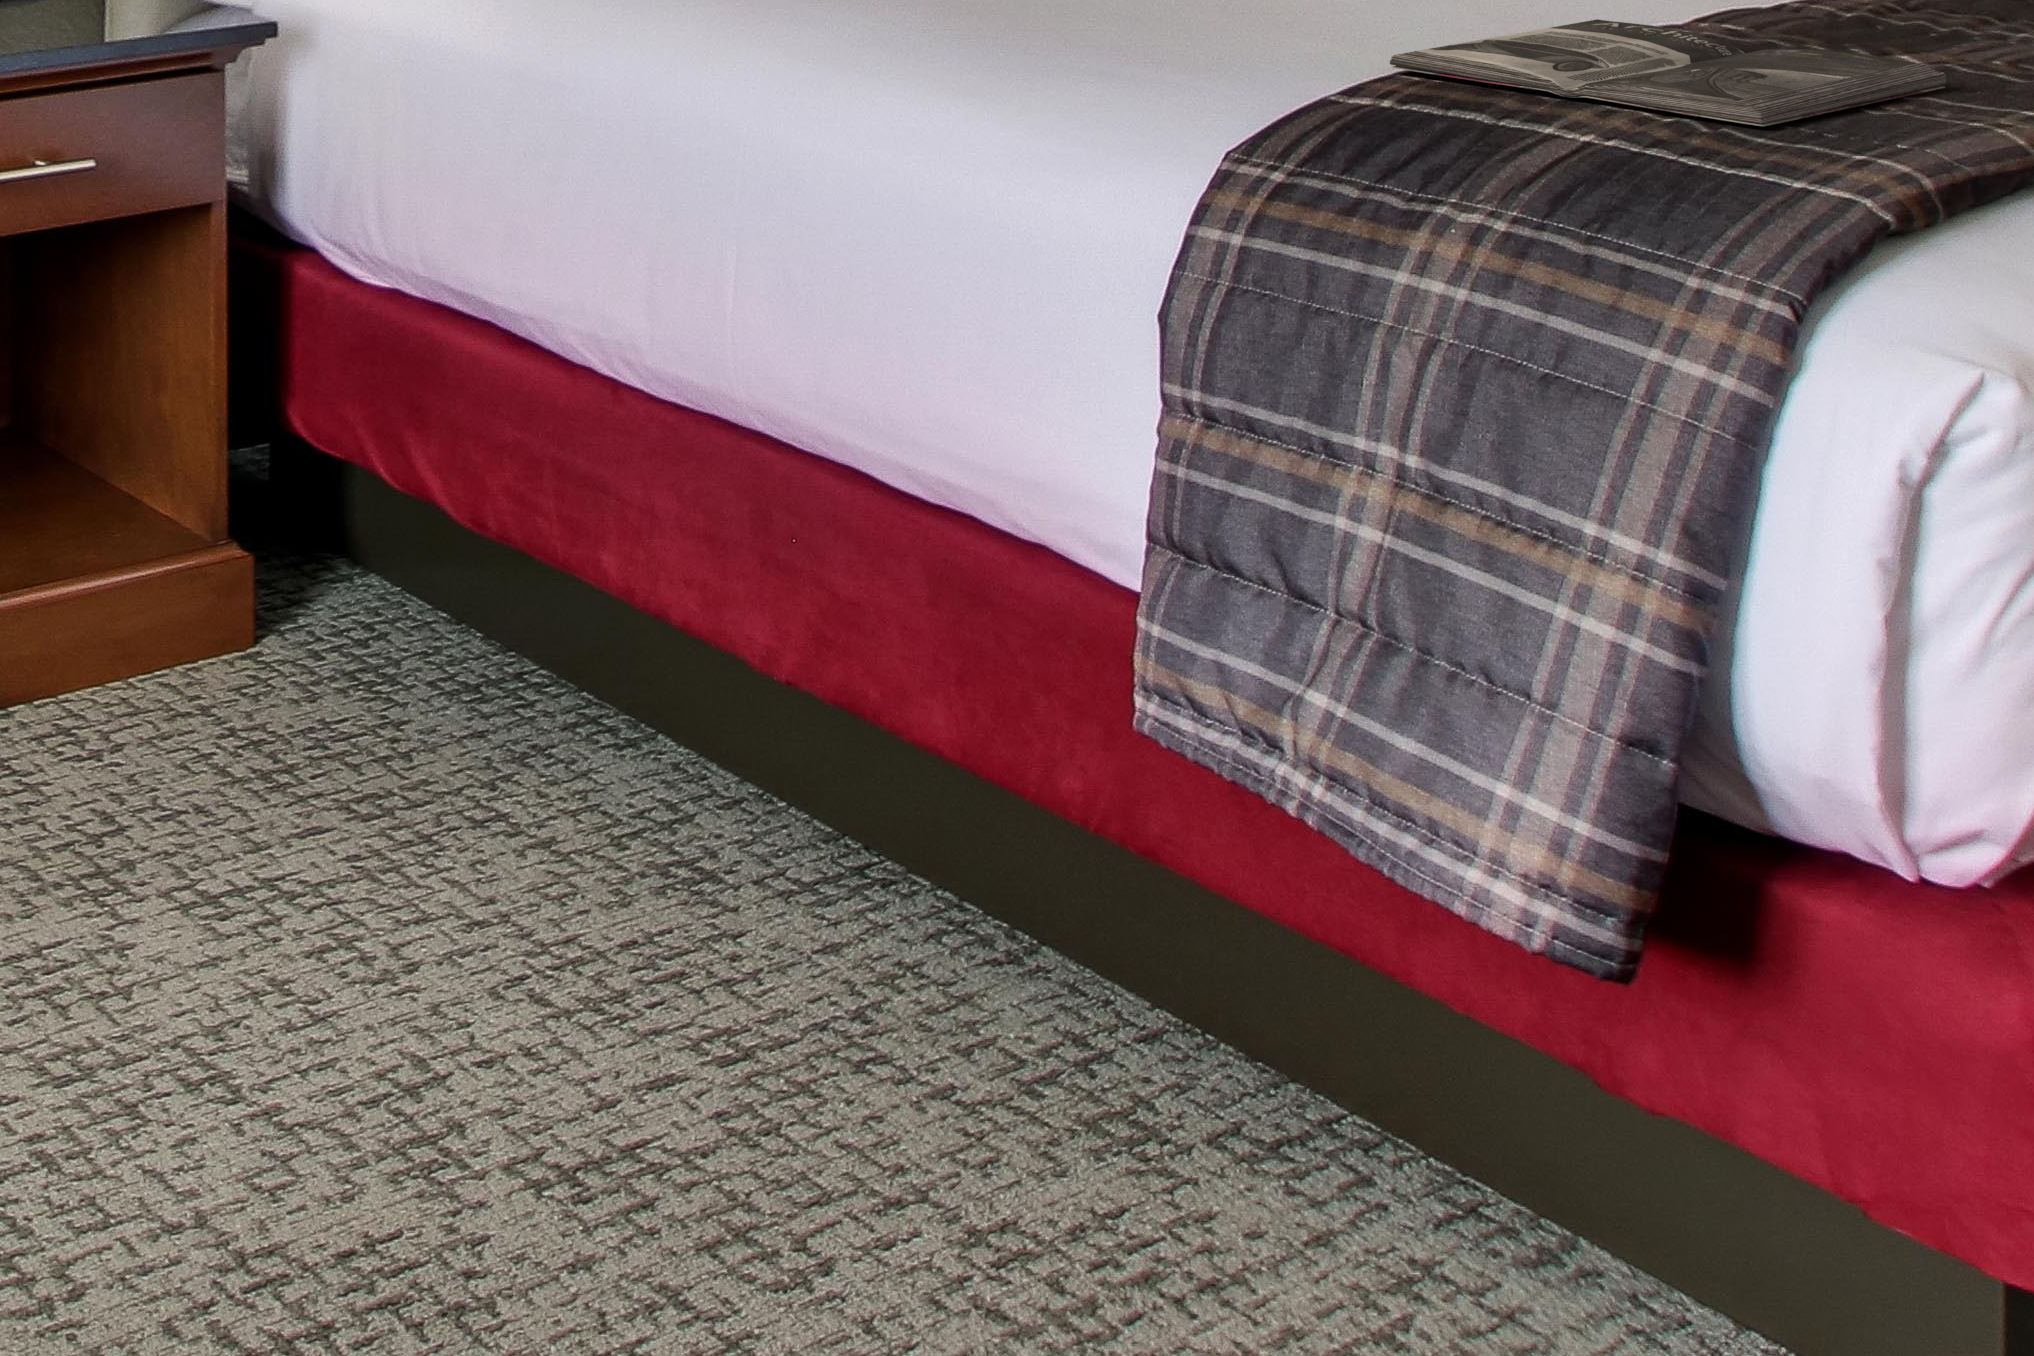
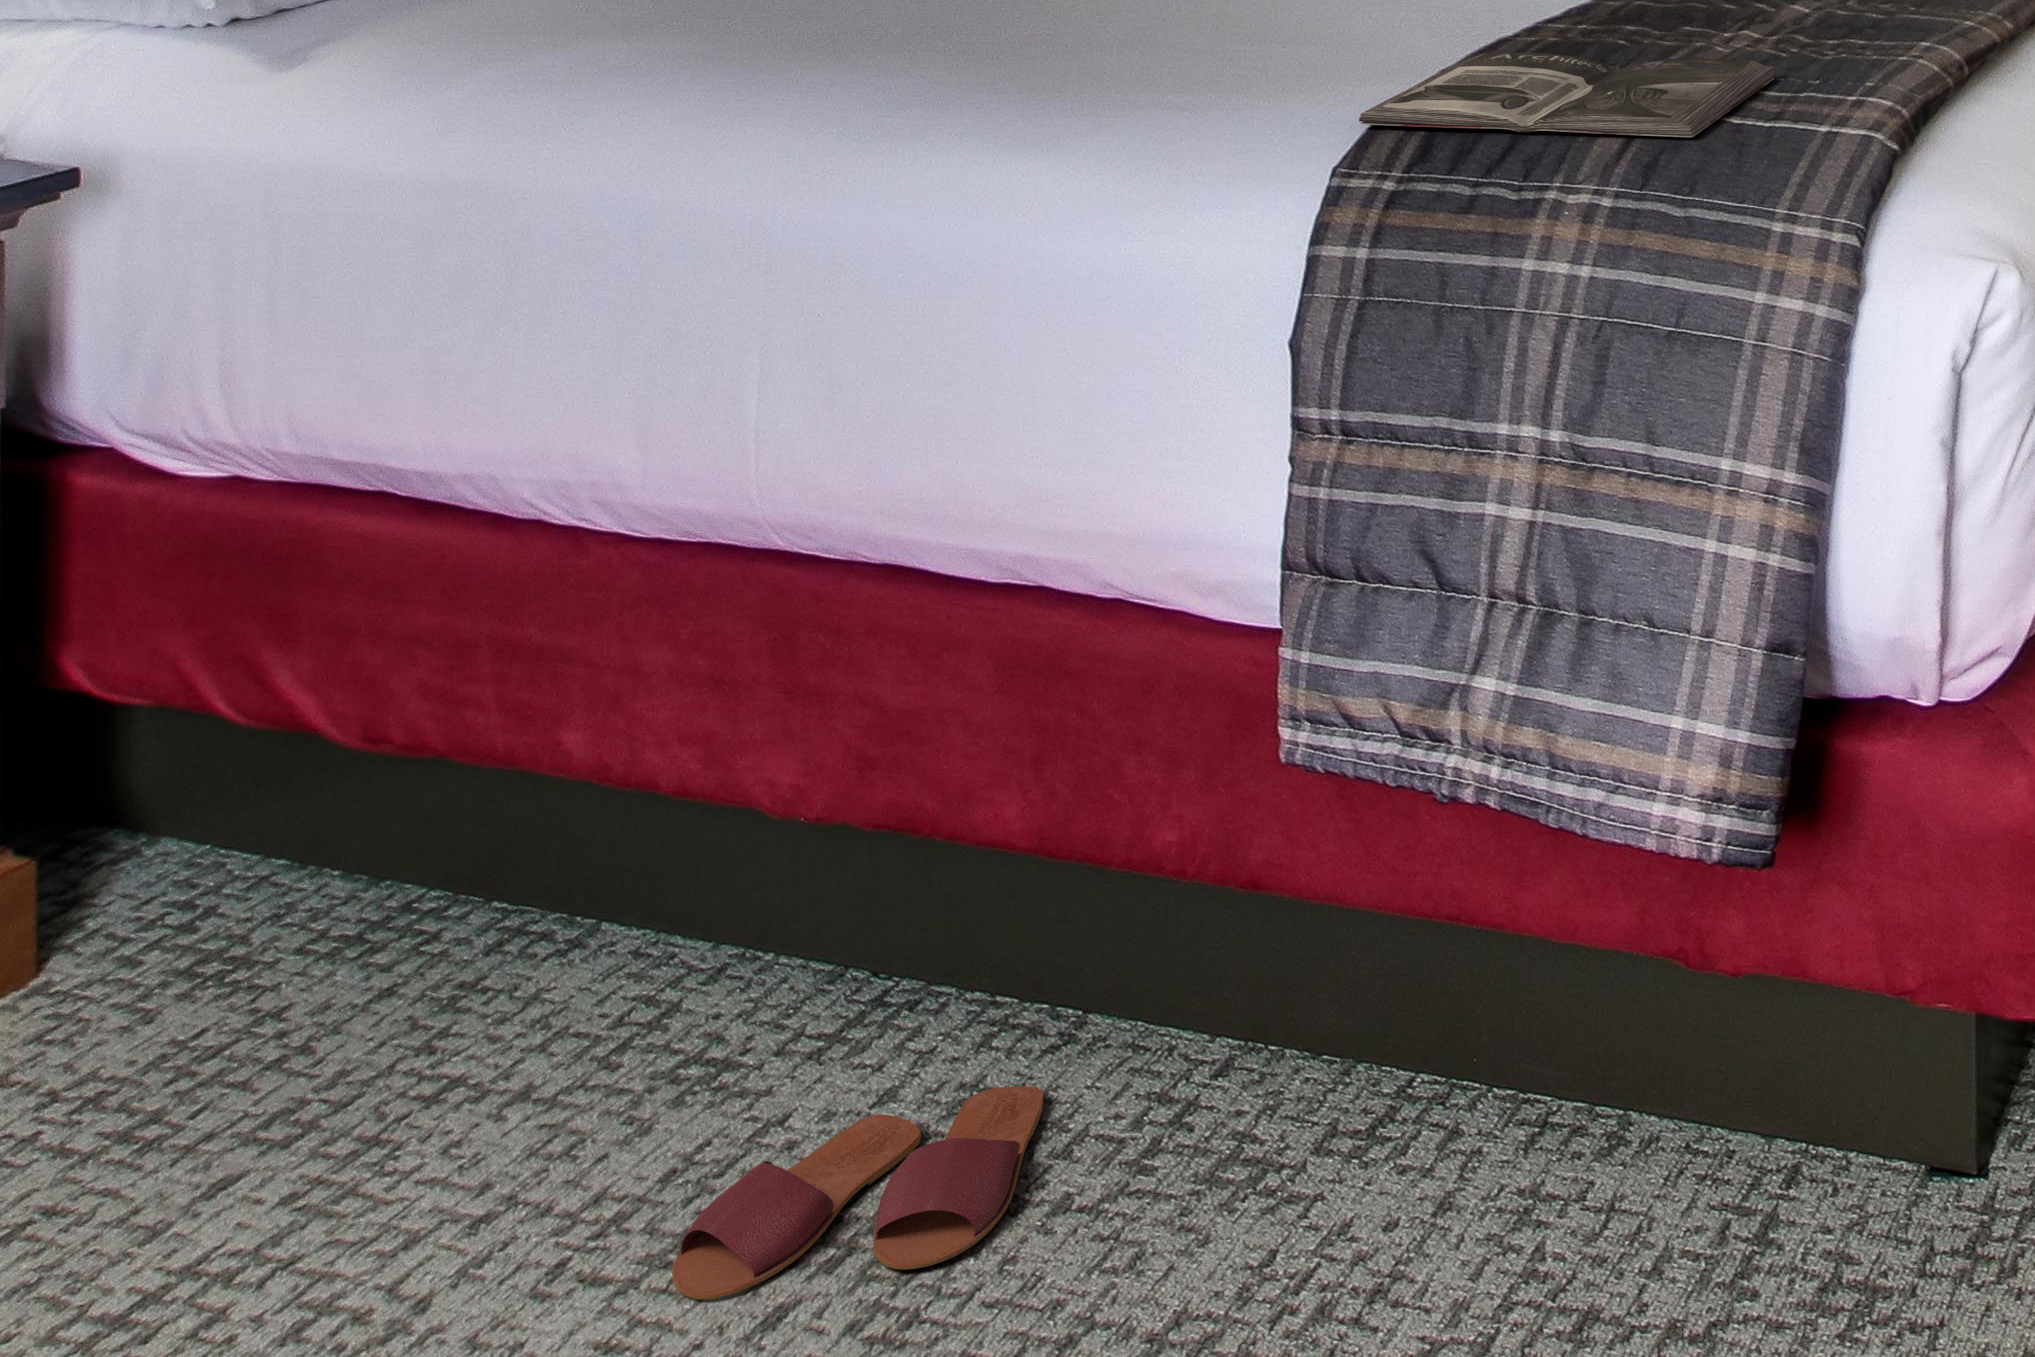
slippers: none [598,956,973,1096] -> present [672,1086,1044,1300]

